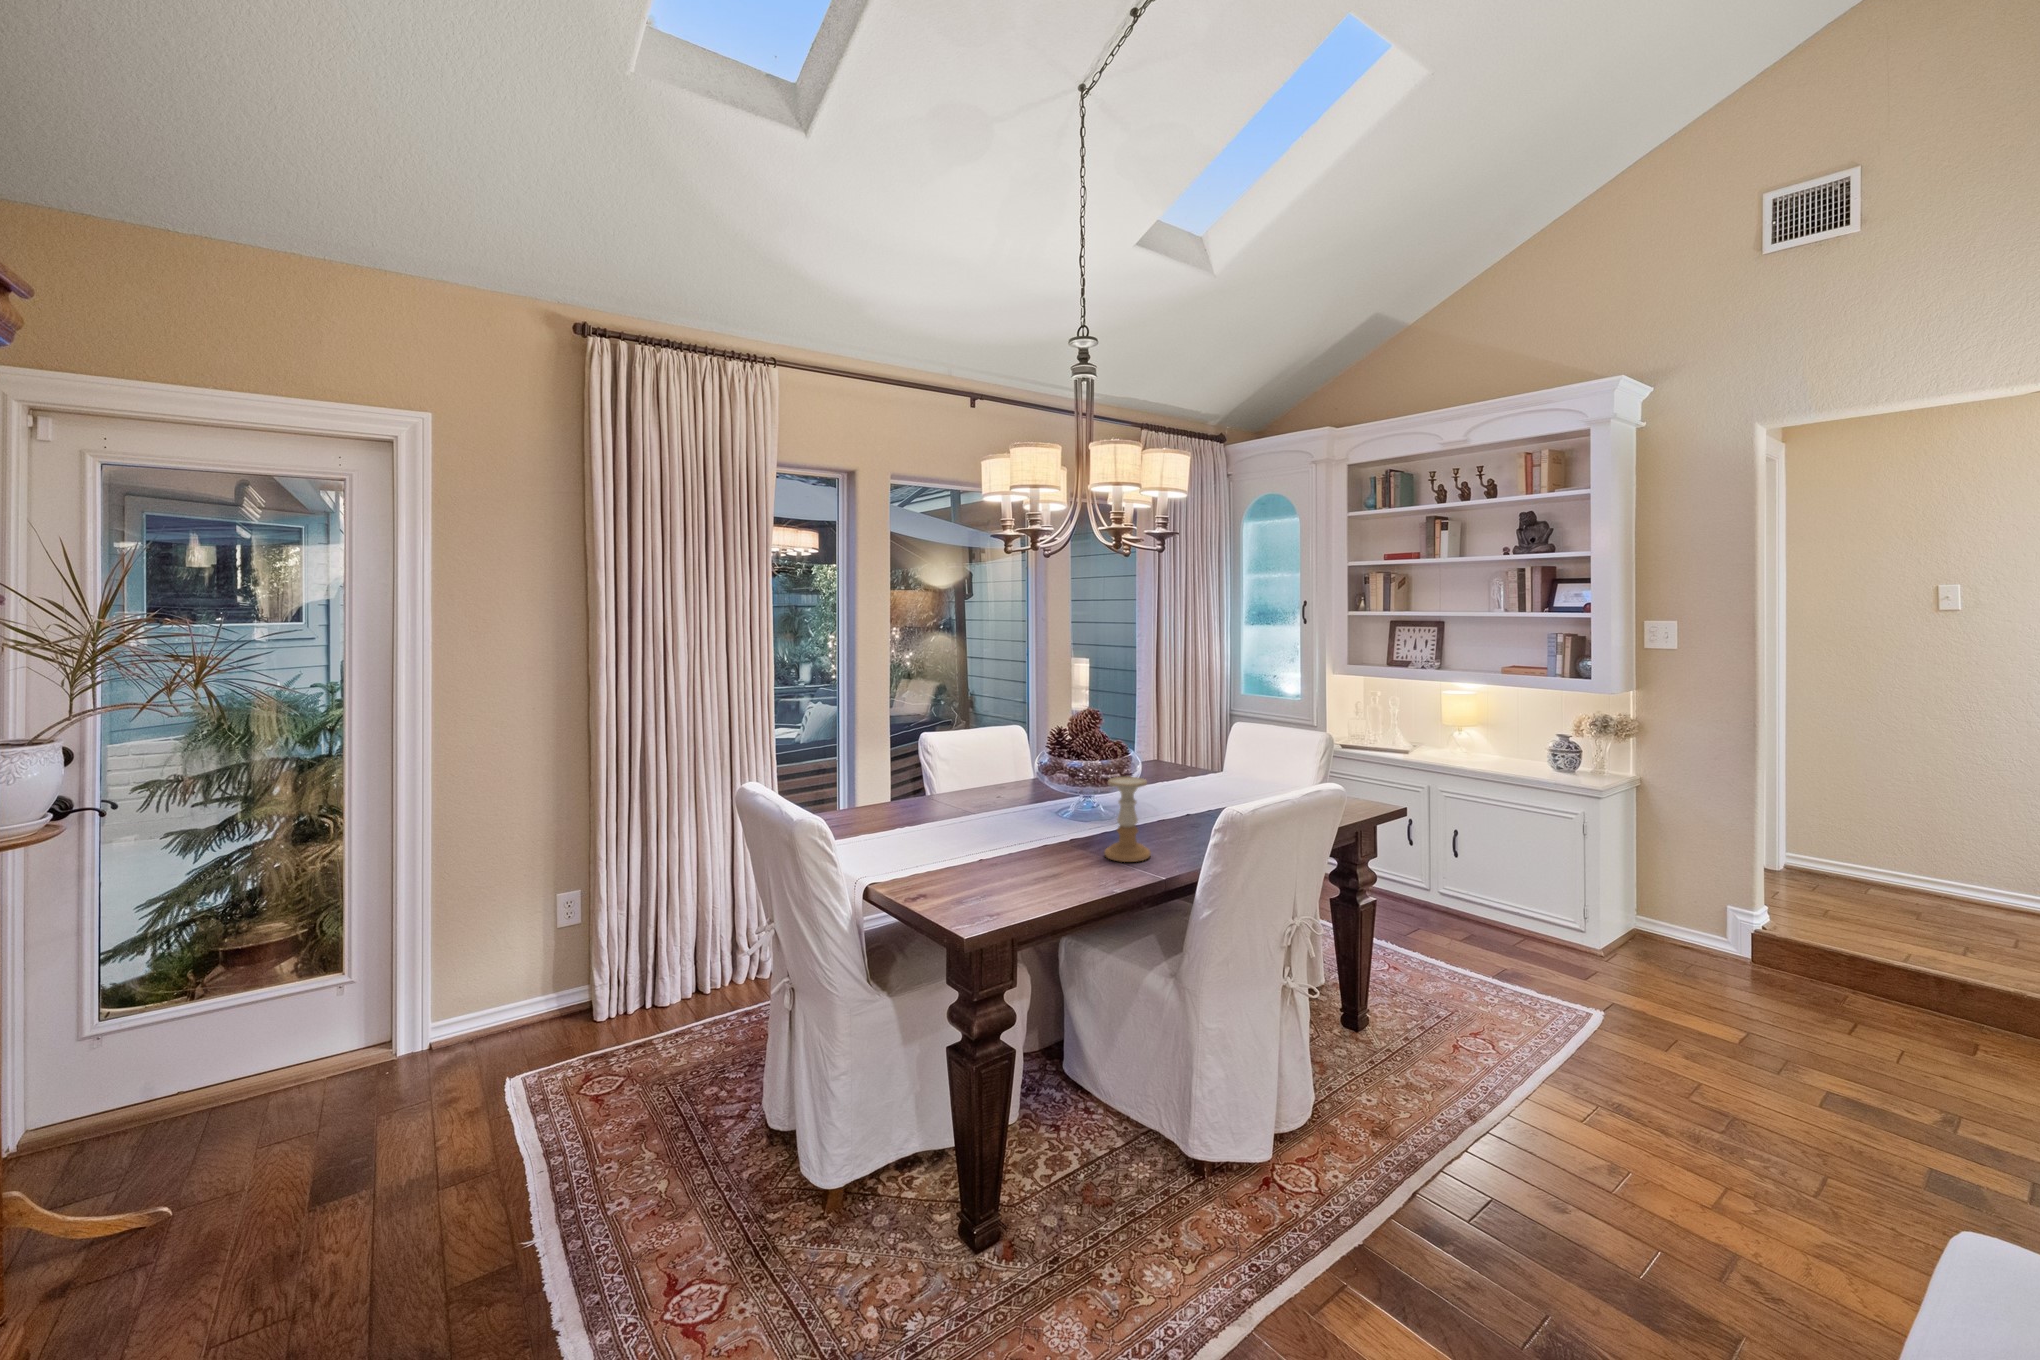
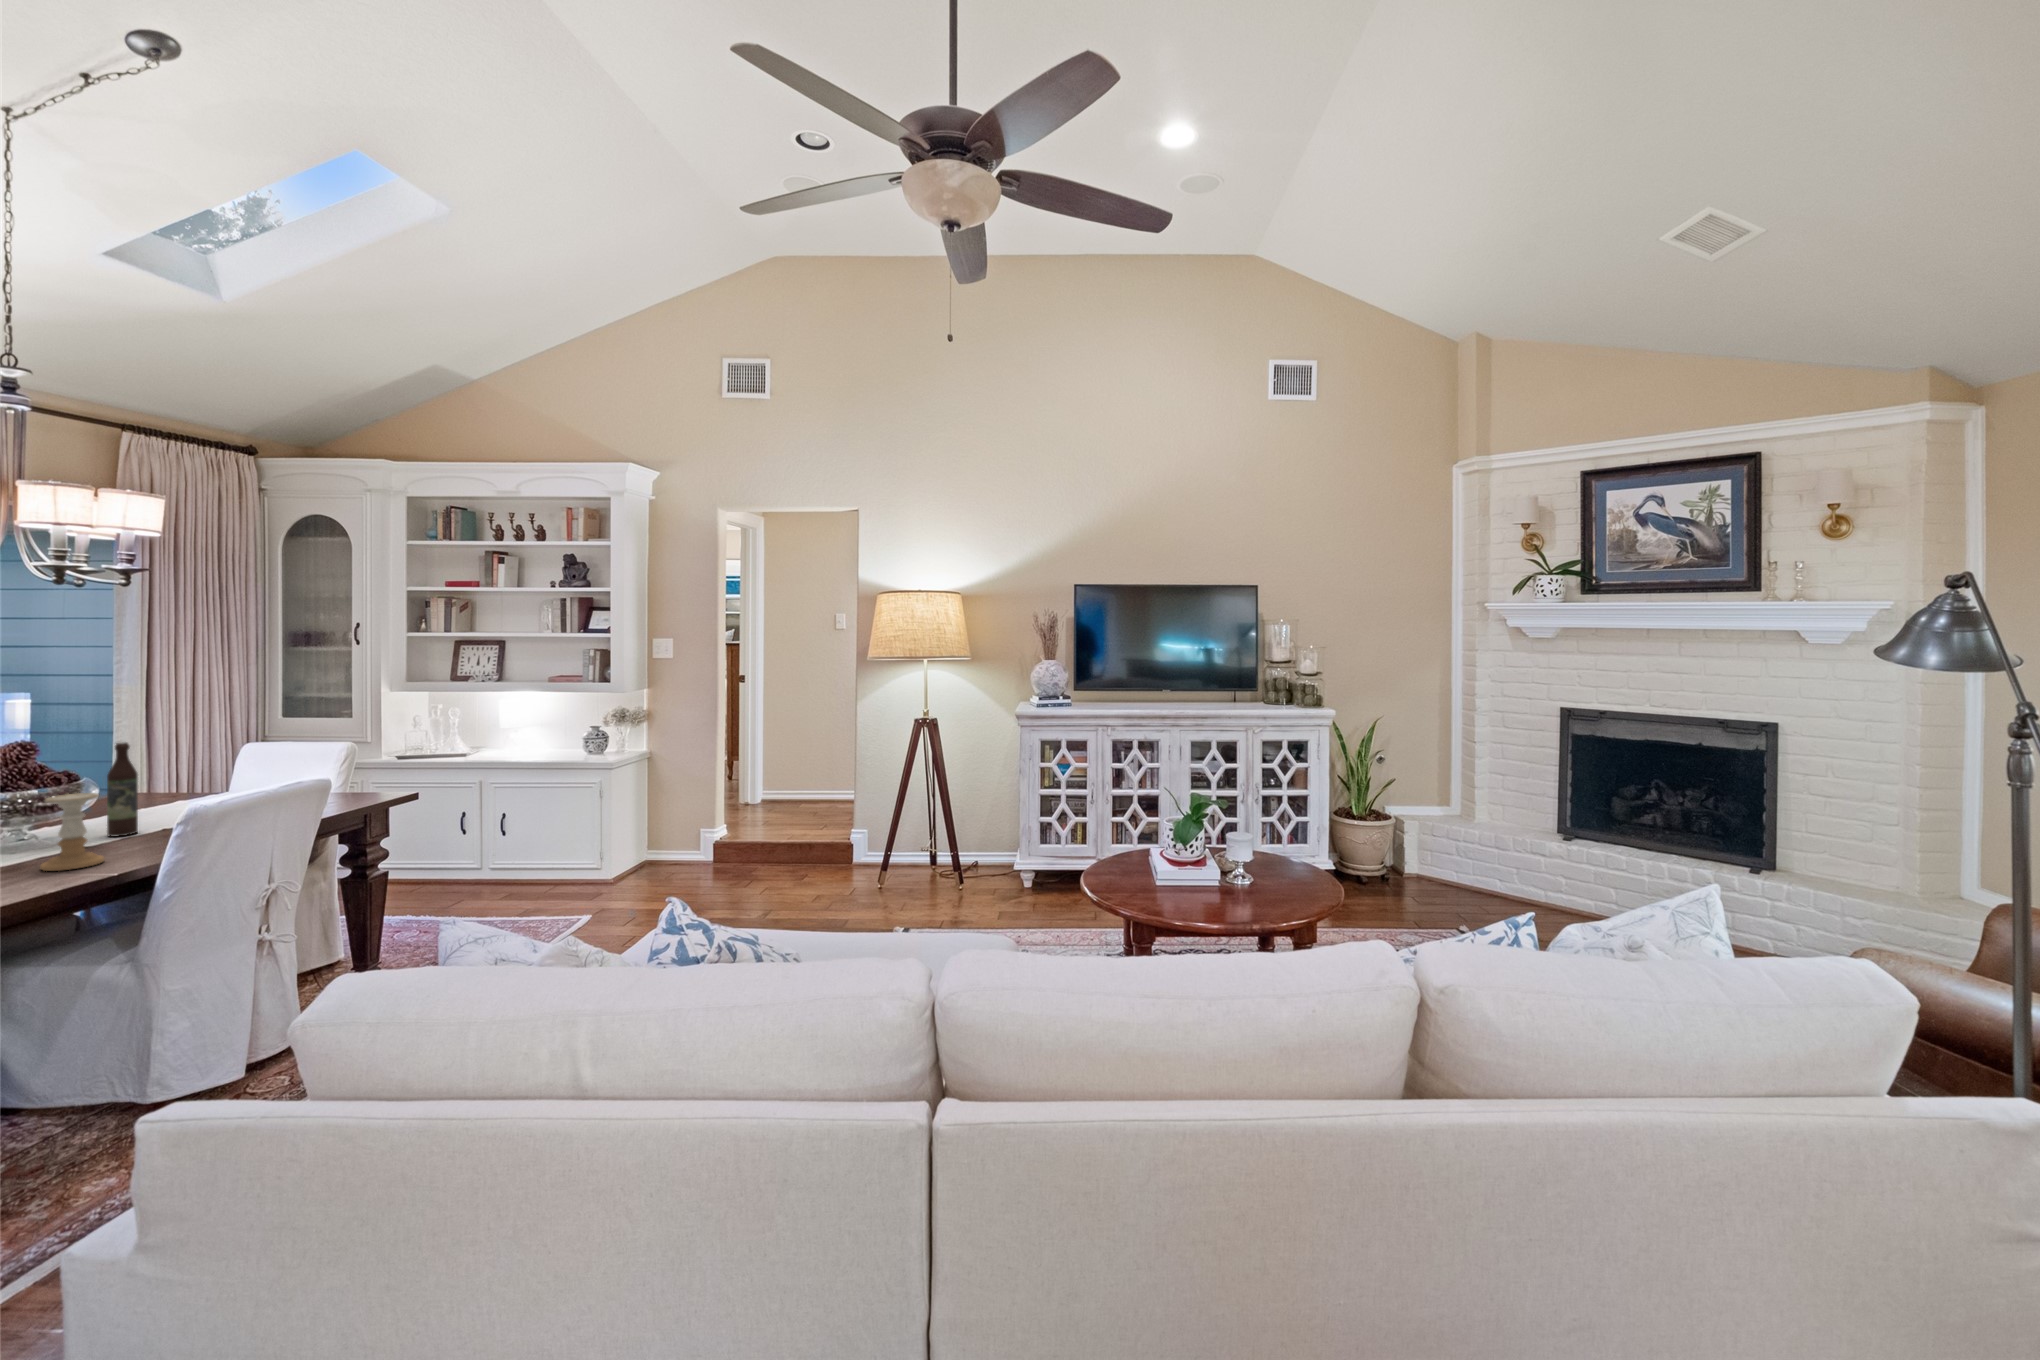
wine bottle: none [1146,721,1168,821] -> present [107,743,138,837]

